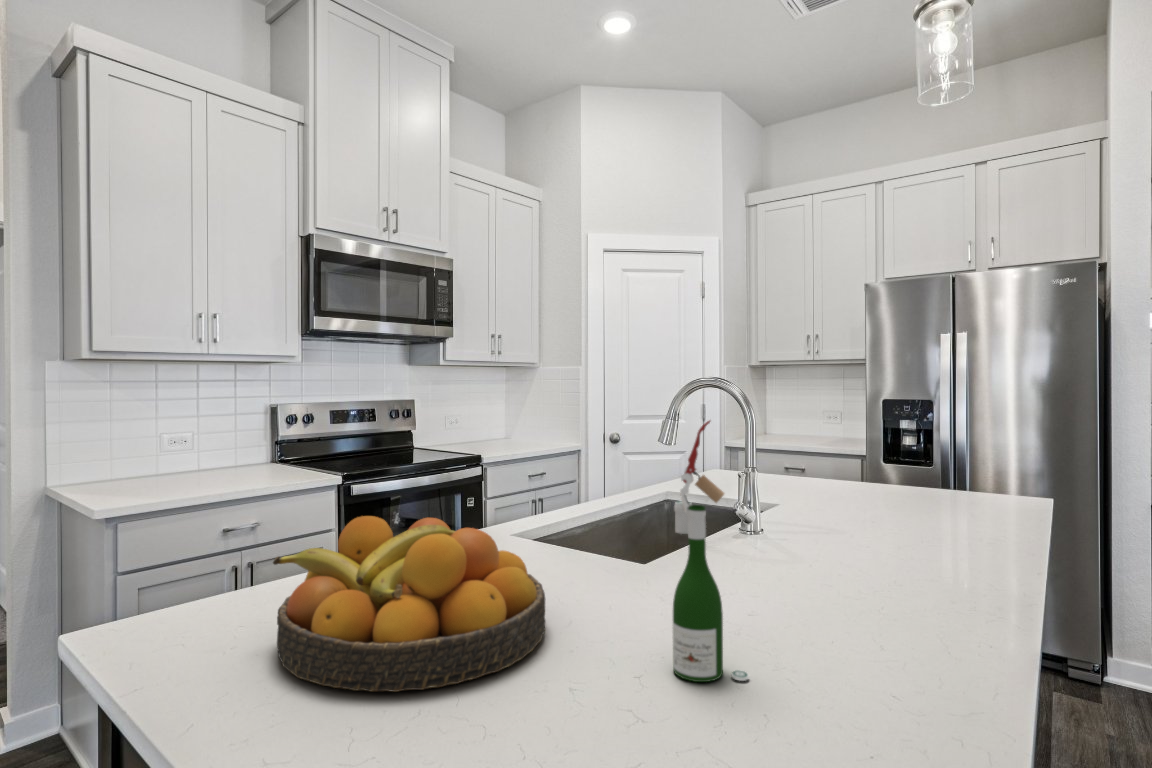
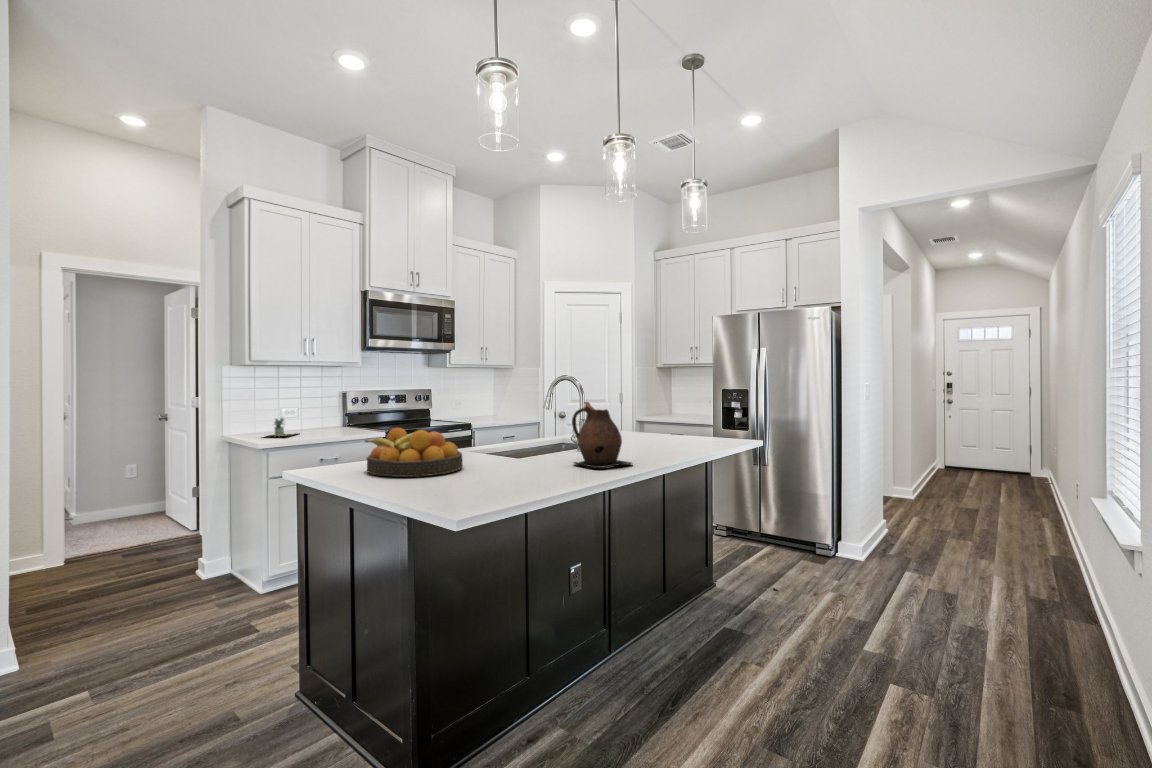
wine bottle: present [673,421,749,682] -> none [498,391,522,476]
ceramic pitcher: none [812,440,982,630] -> present [572,402,632,468]
potted plant: none [102,454,204,492] -> present [274,418,285,436]

